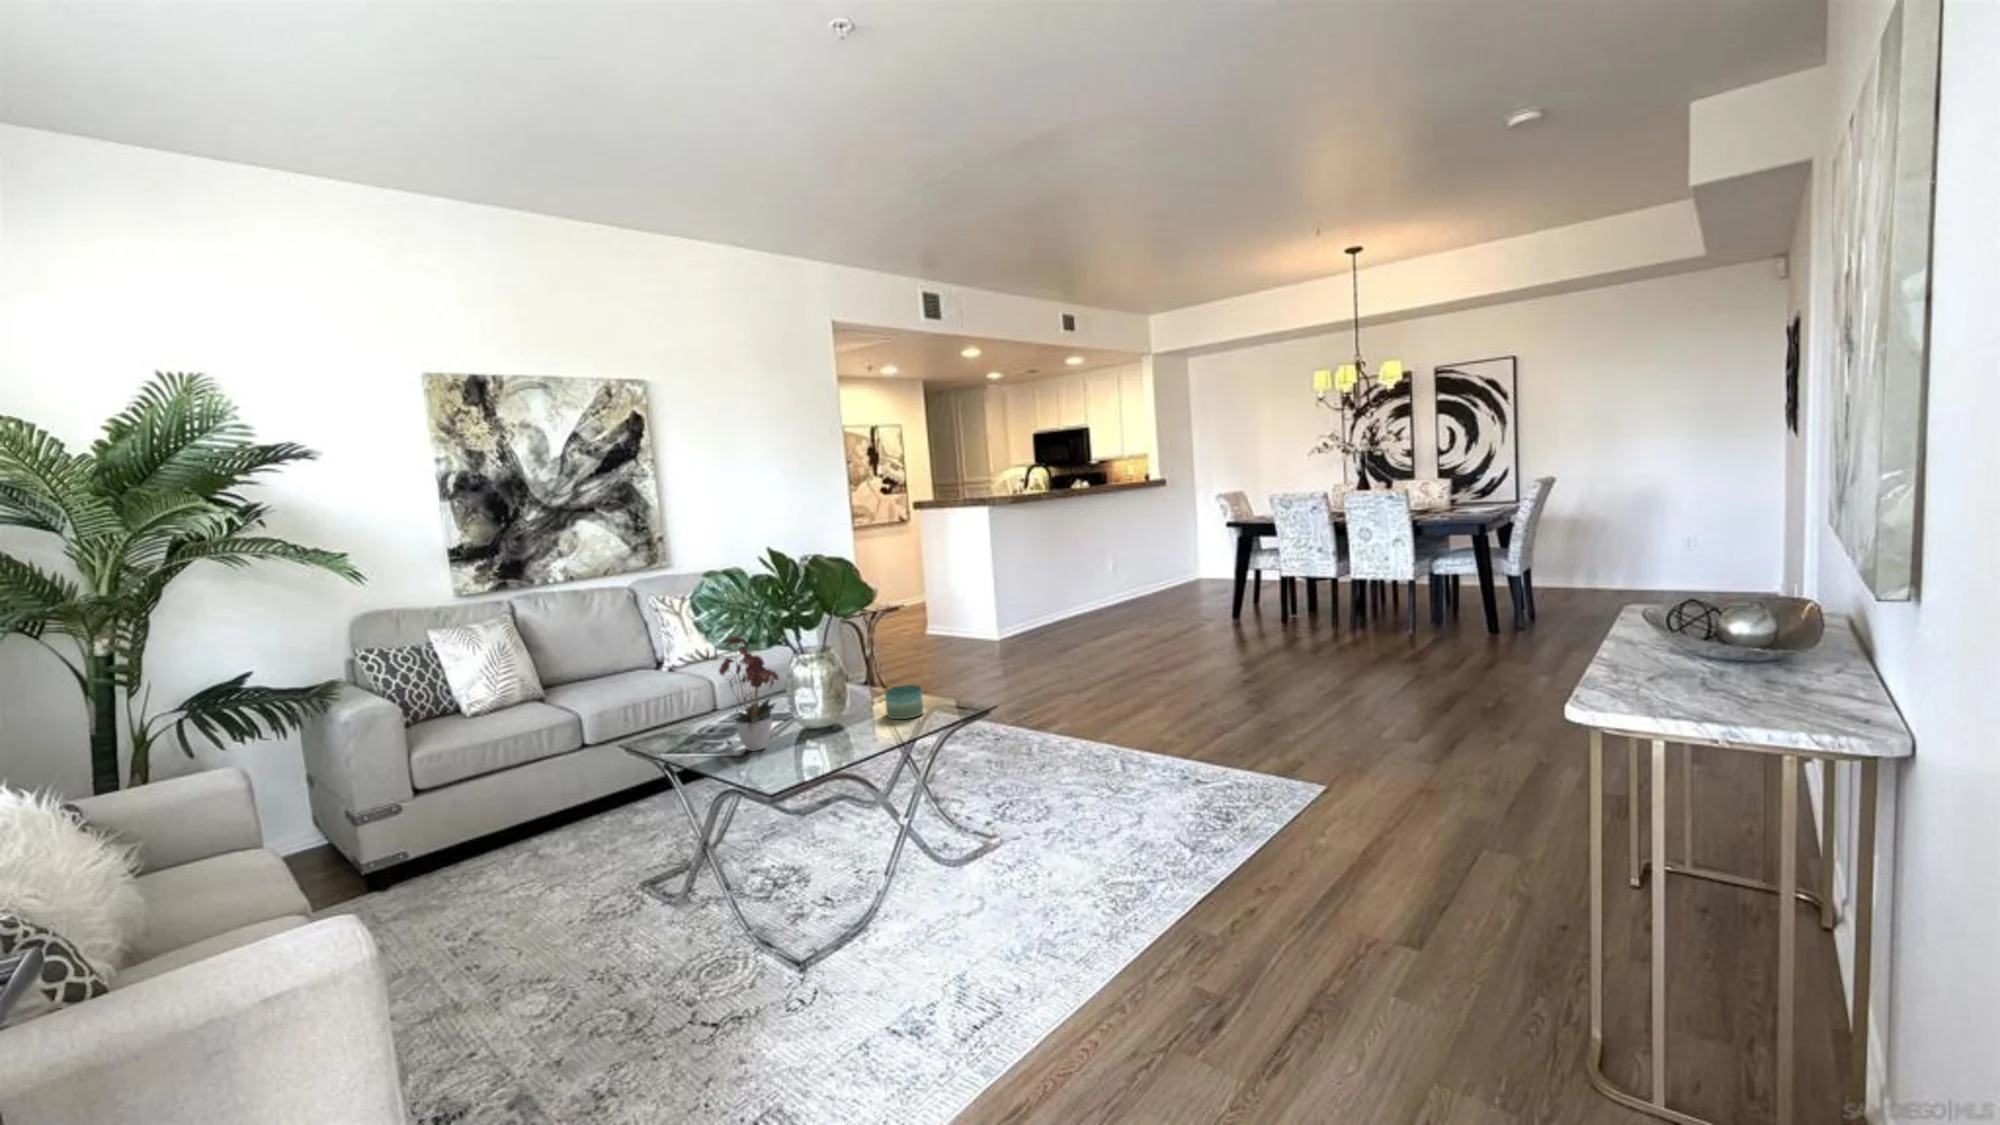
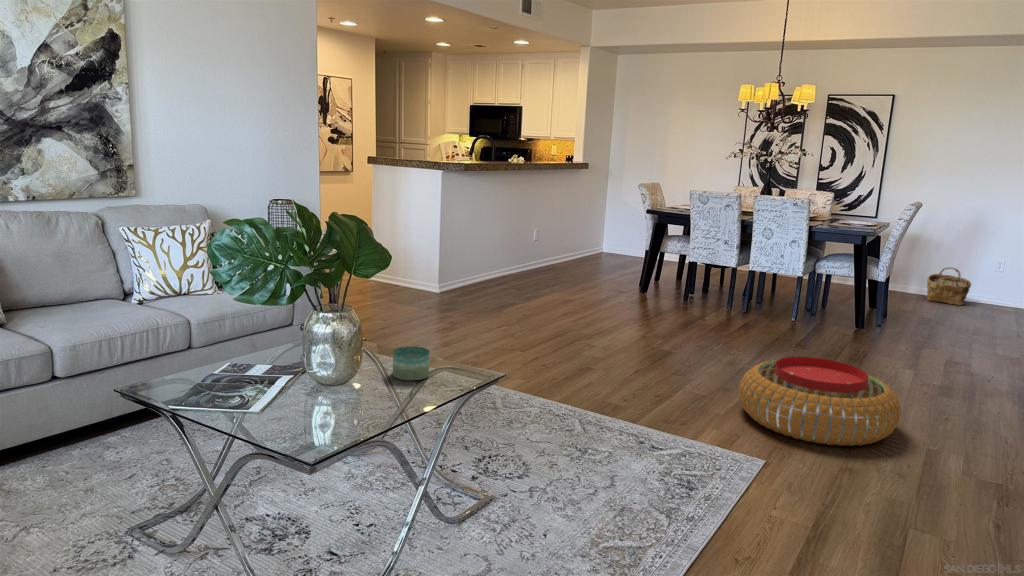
woven basket: none [1591,550,1649,595] -> present [927,267,971,305]
flower arrangement: present [719,637,779,751] -> none [233,282,311,405]
pouf: none [1307,667,1499,765] -> present [739,357,901,446]

